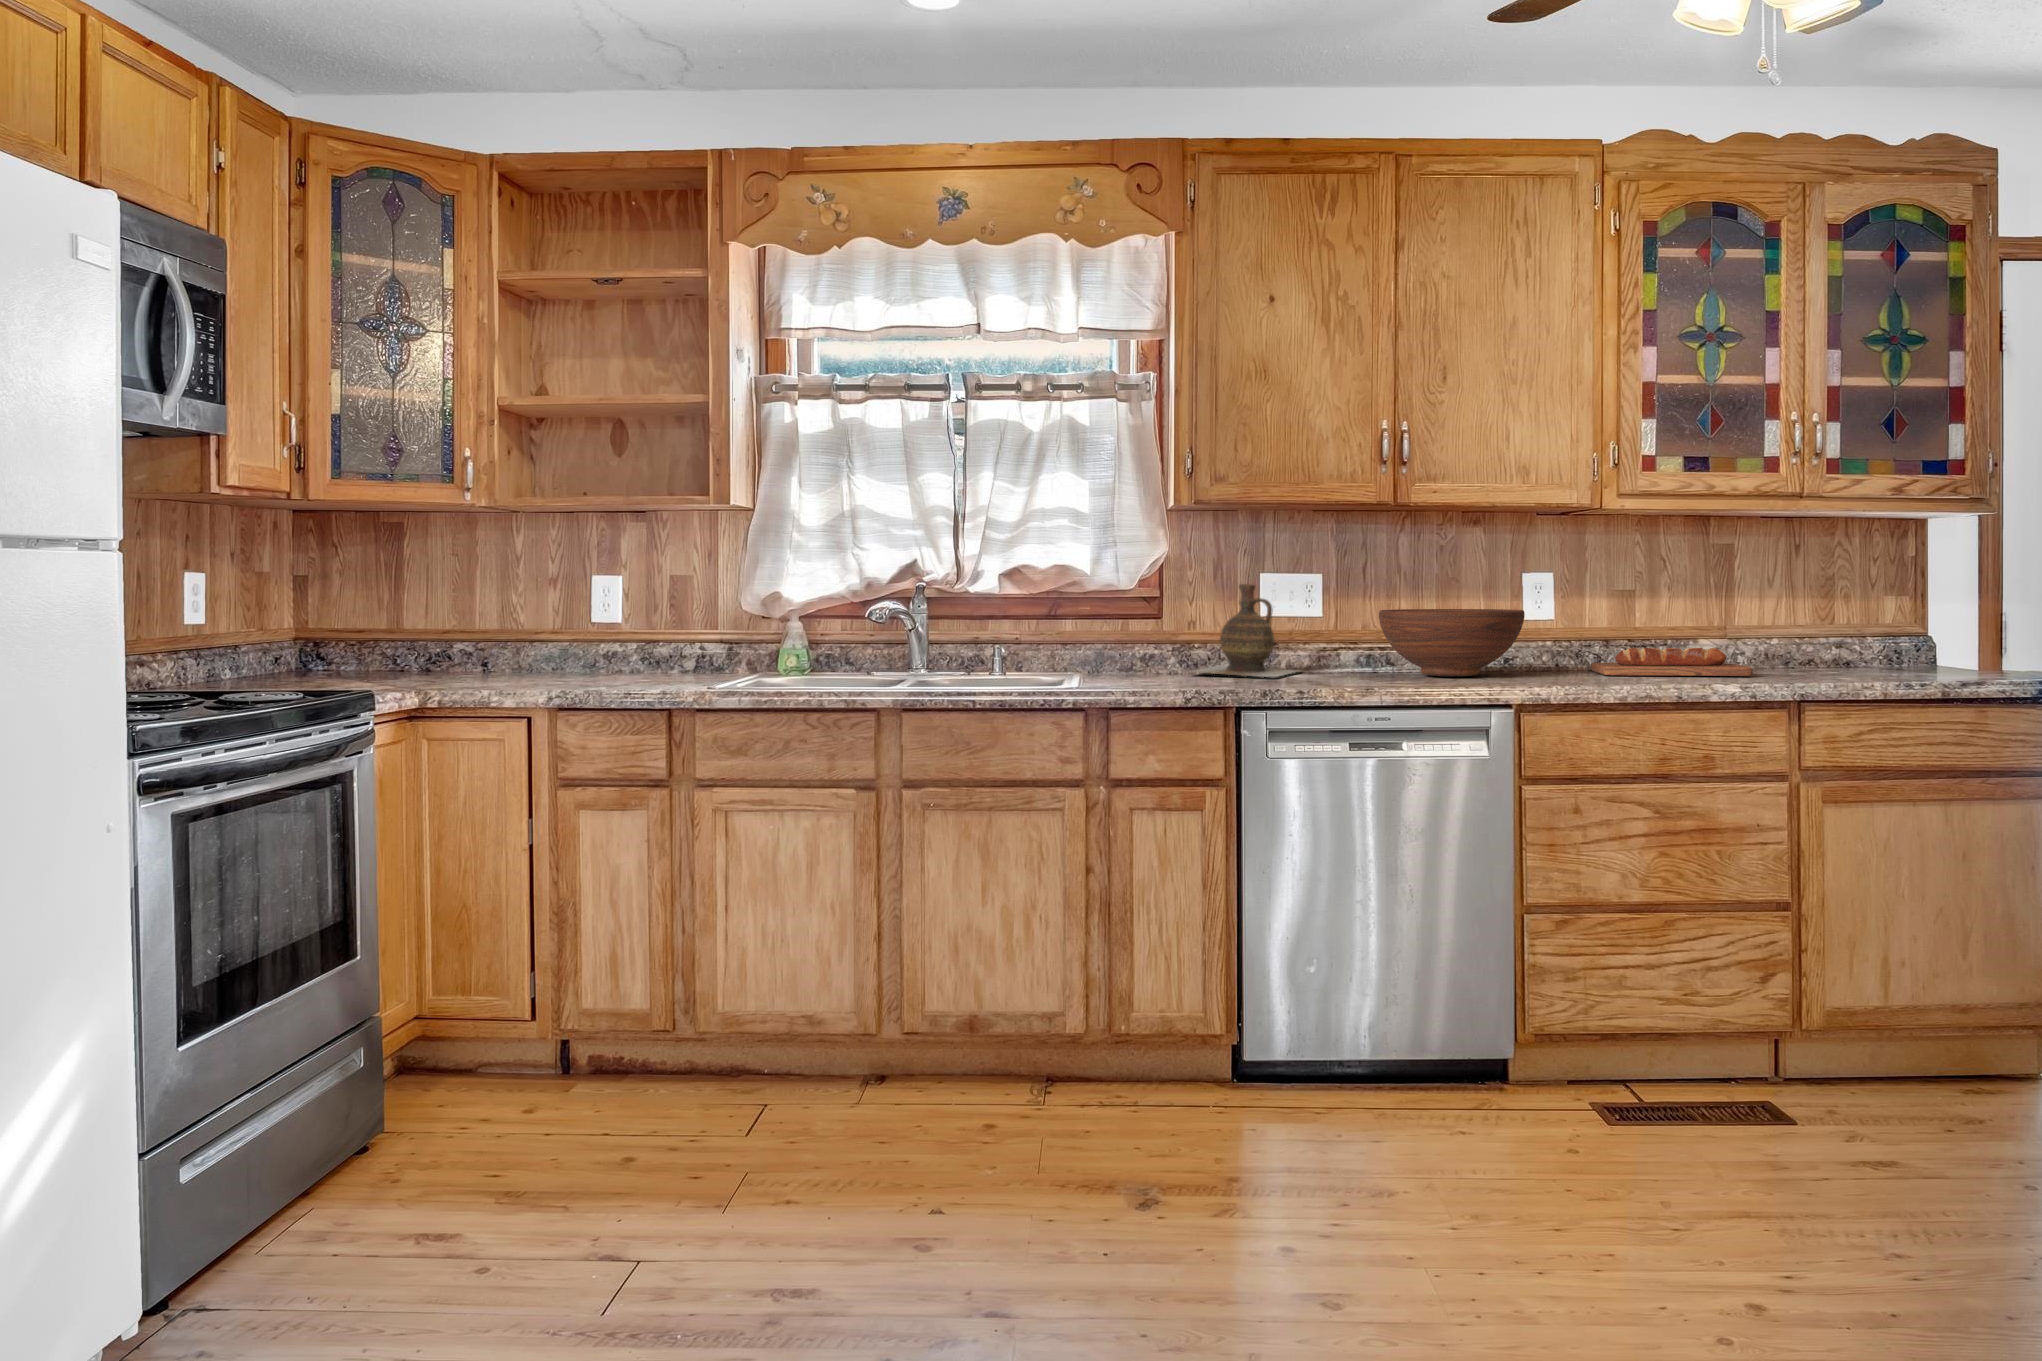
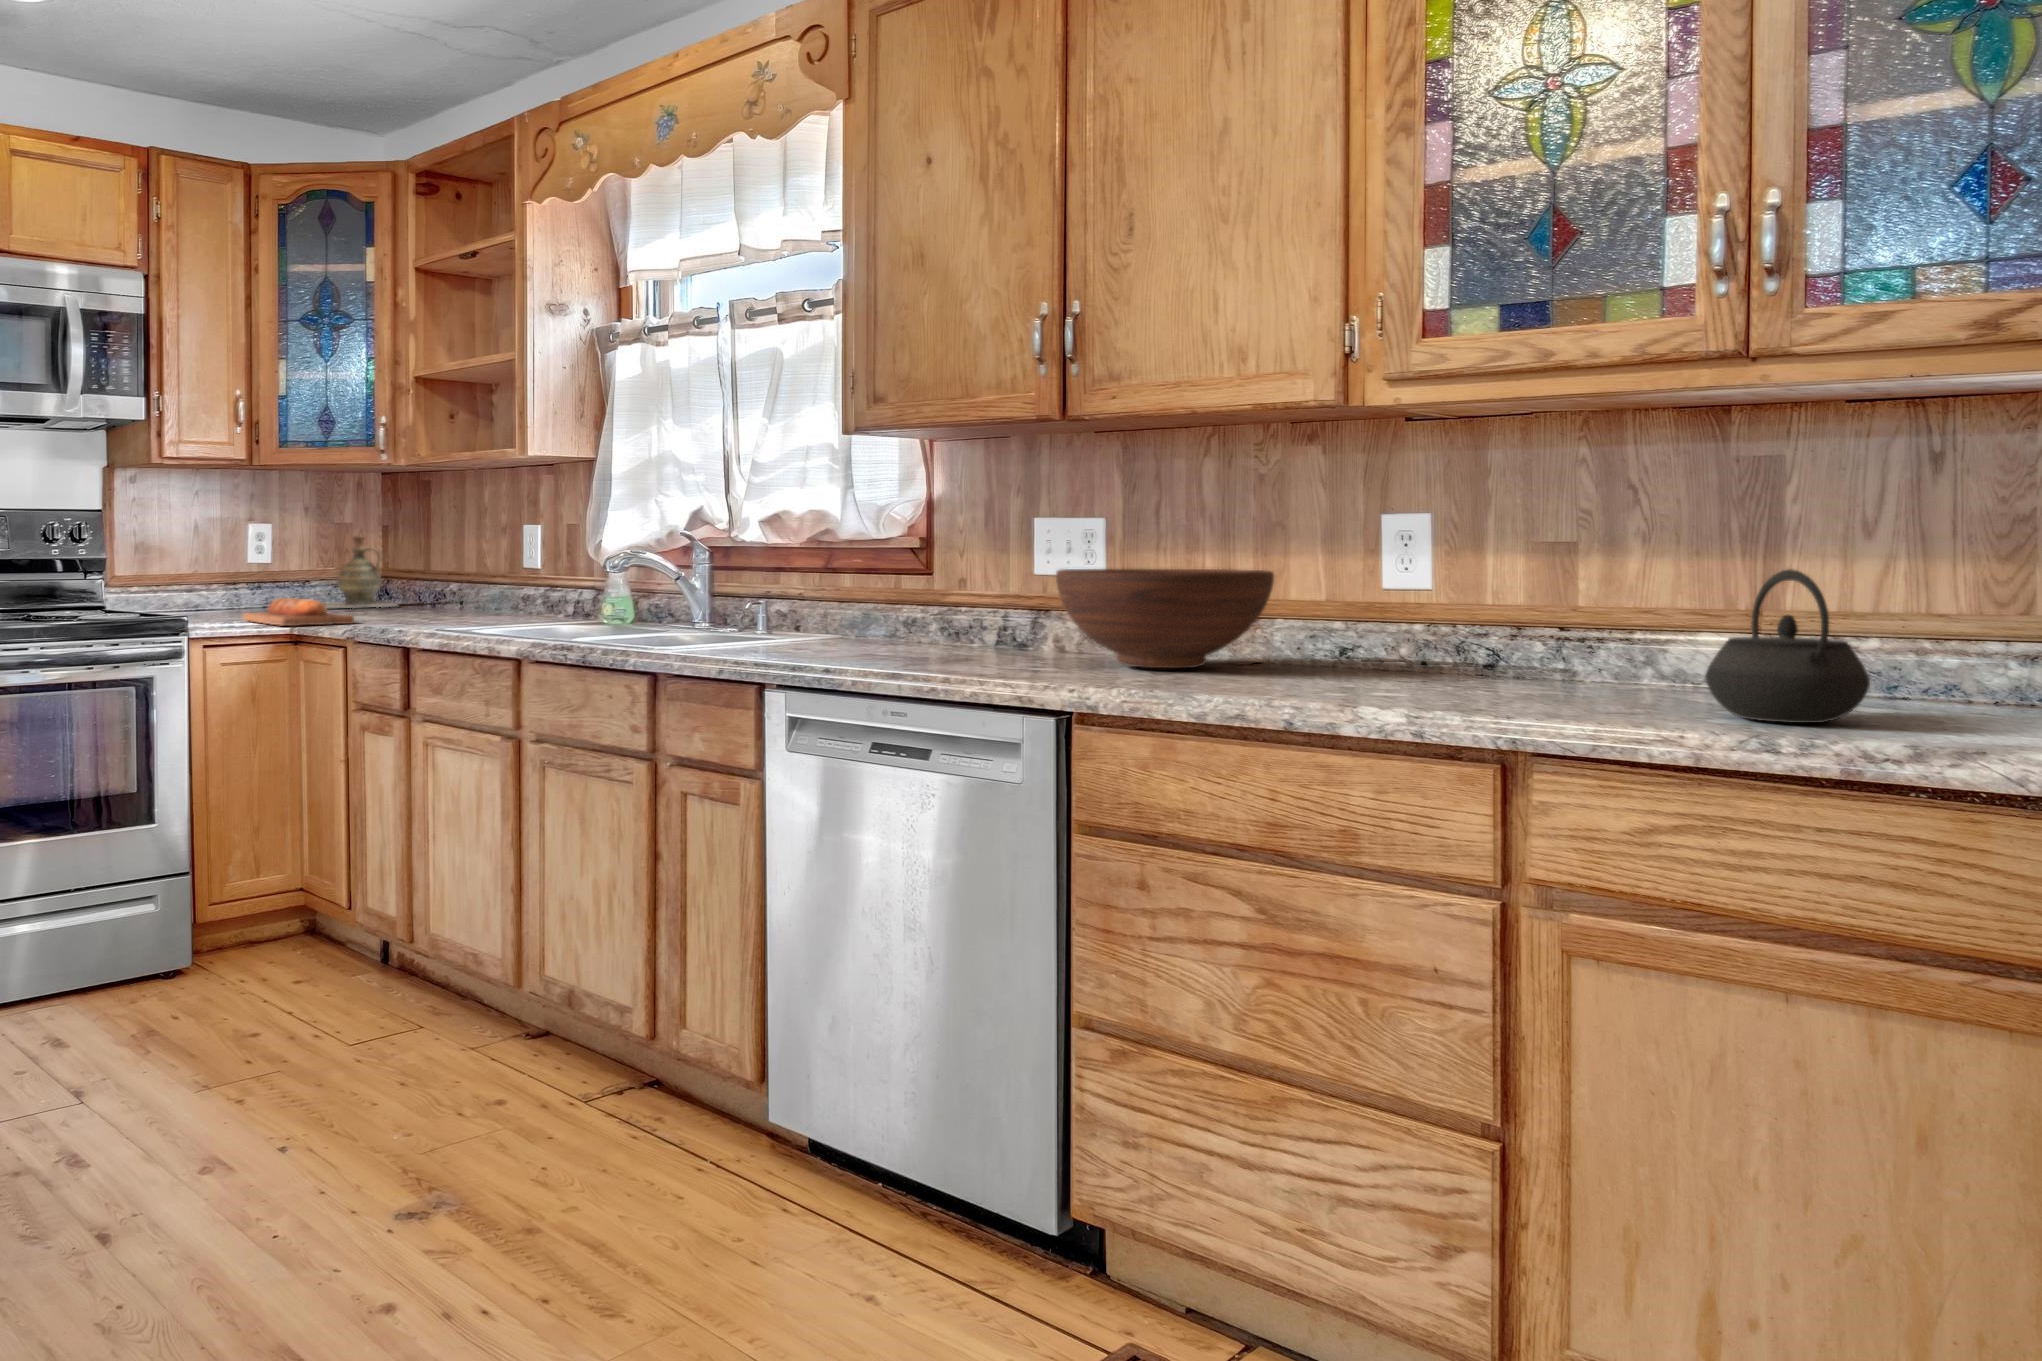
ceramic jug: present [1193,584,1298,677] -> present [323,536,396,608]
kettle: none [1791,603,1873,679] -> present [1706,569,1870,723]
bread loaf: present [1591,648,1753,676] -> present [243,598,354,626]

